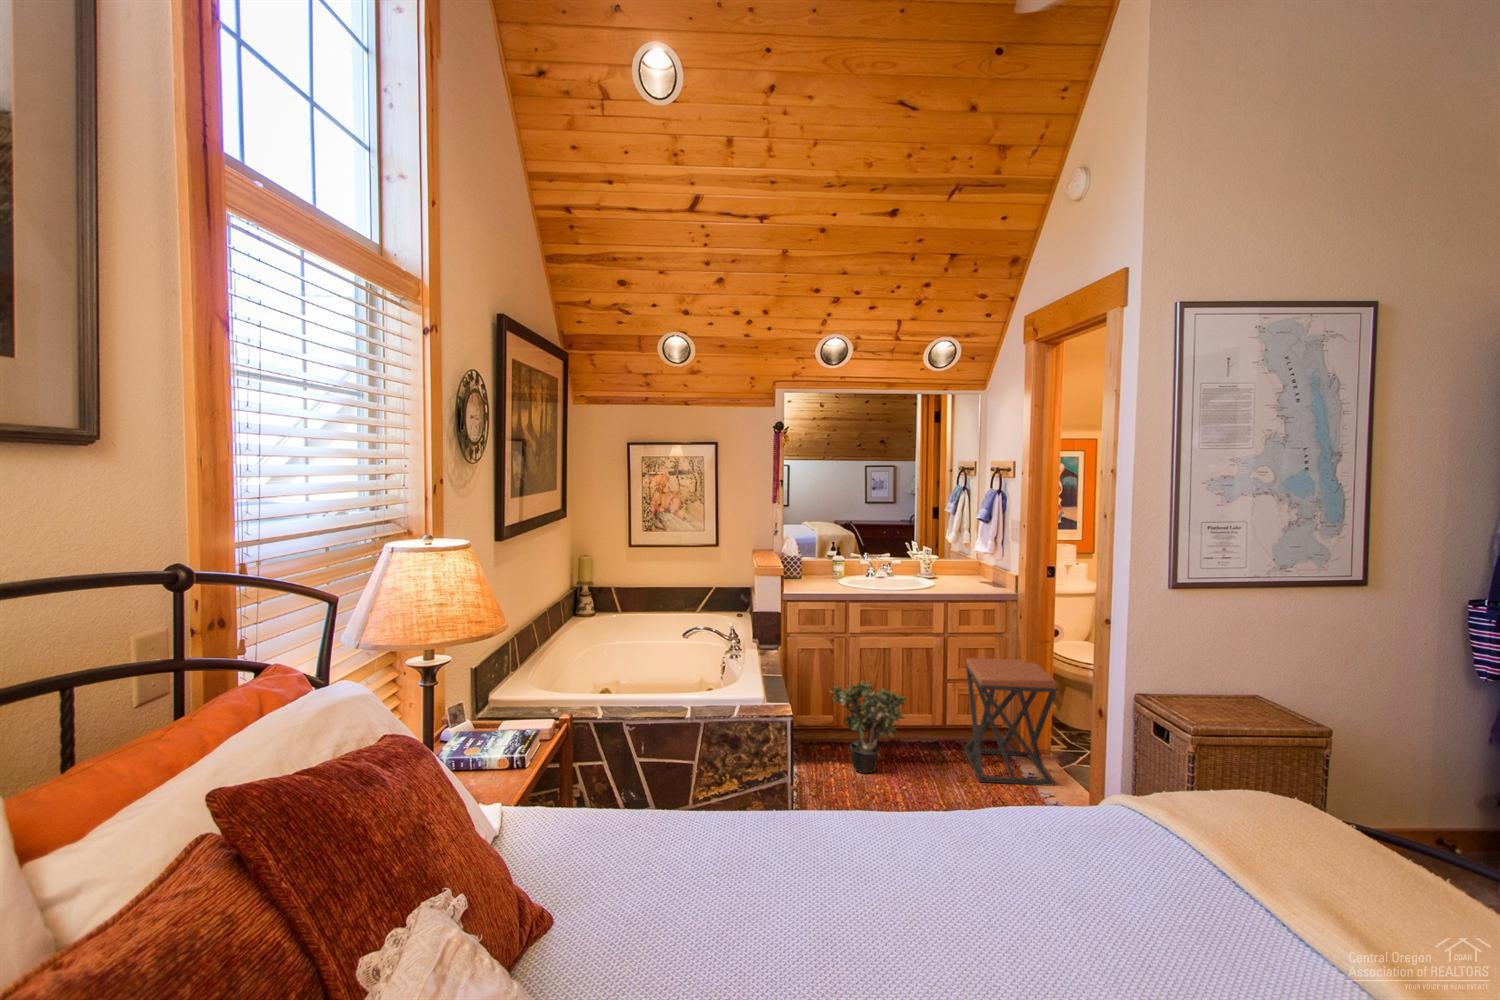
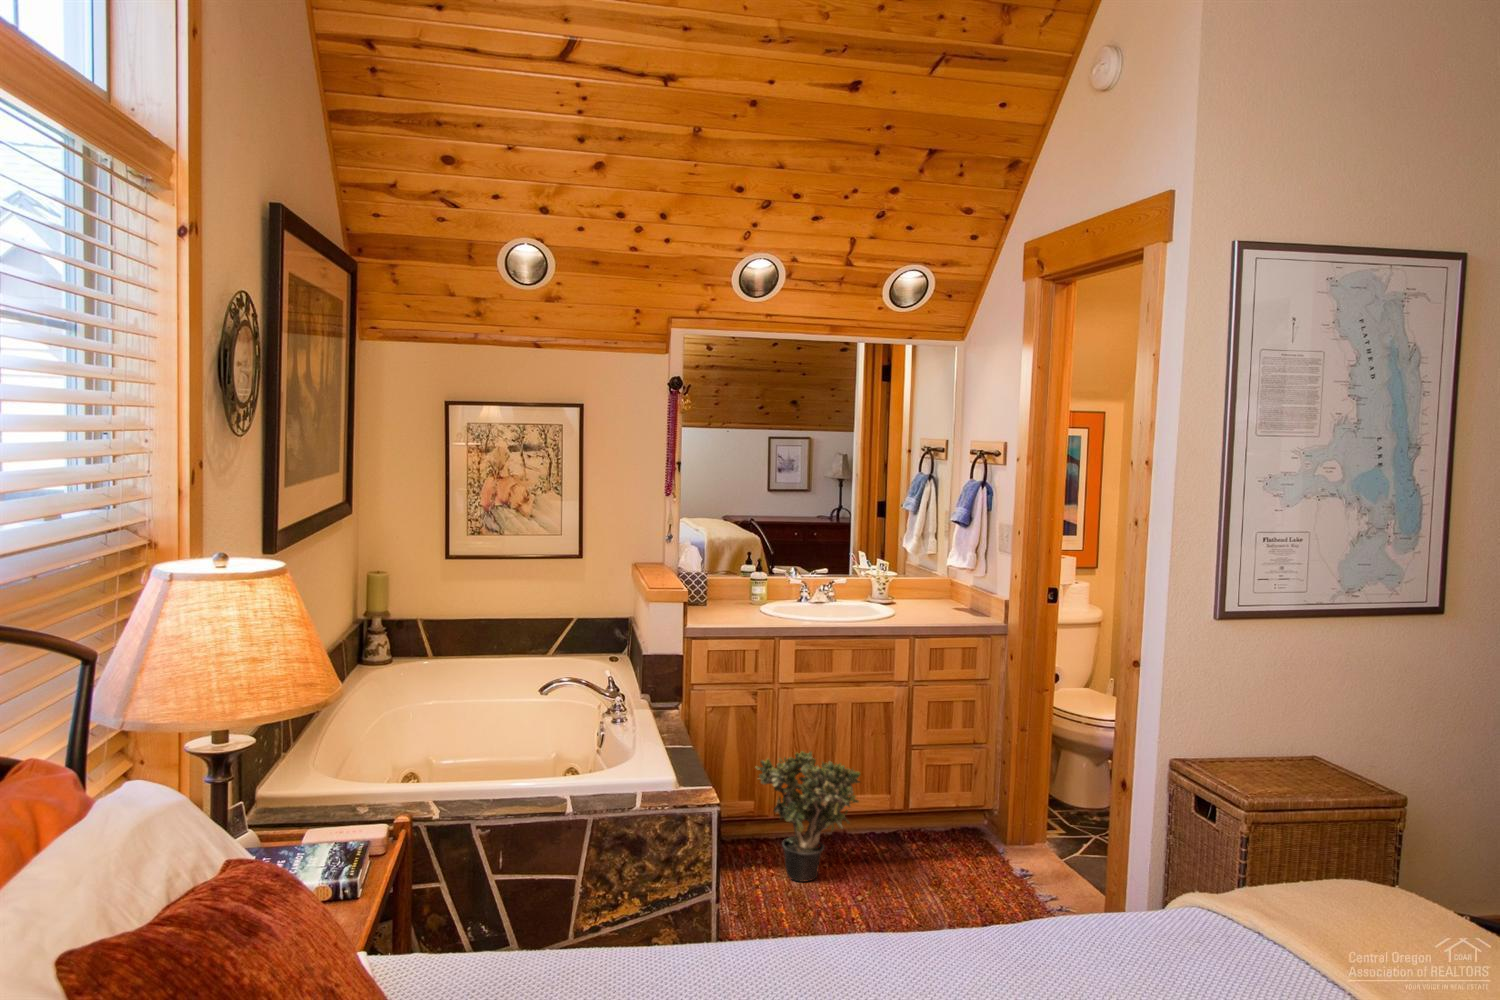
stool: present [964,658,1057,786] -> none [934,715,1061,884]

